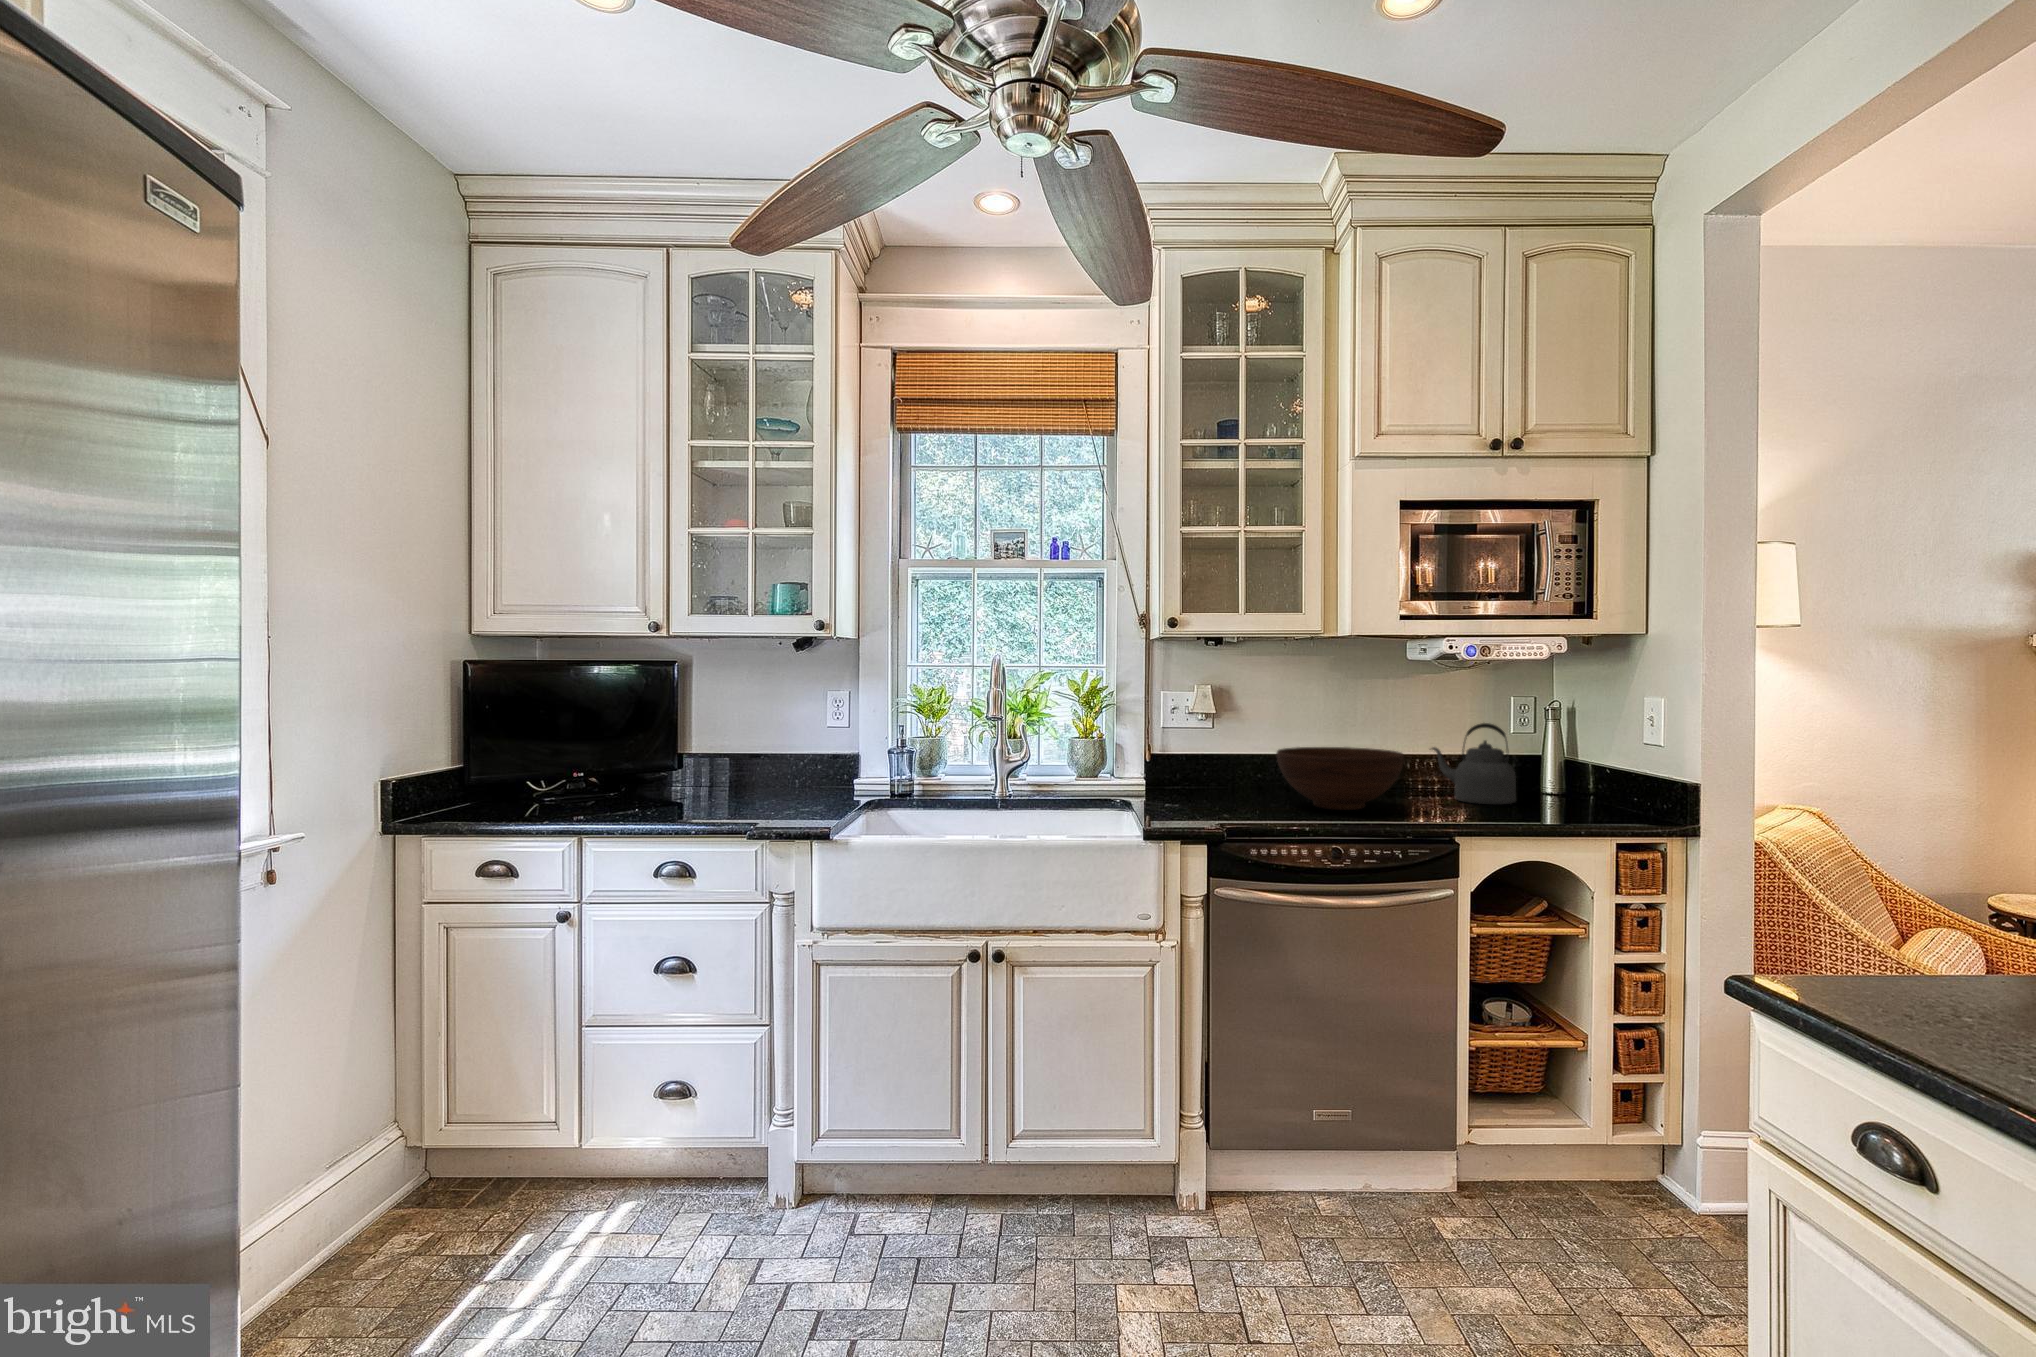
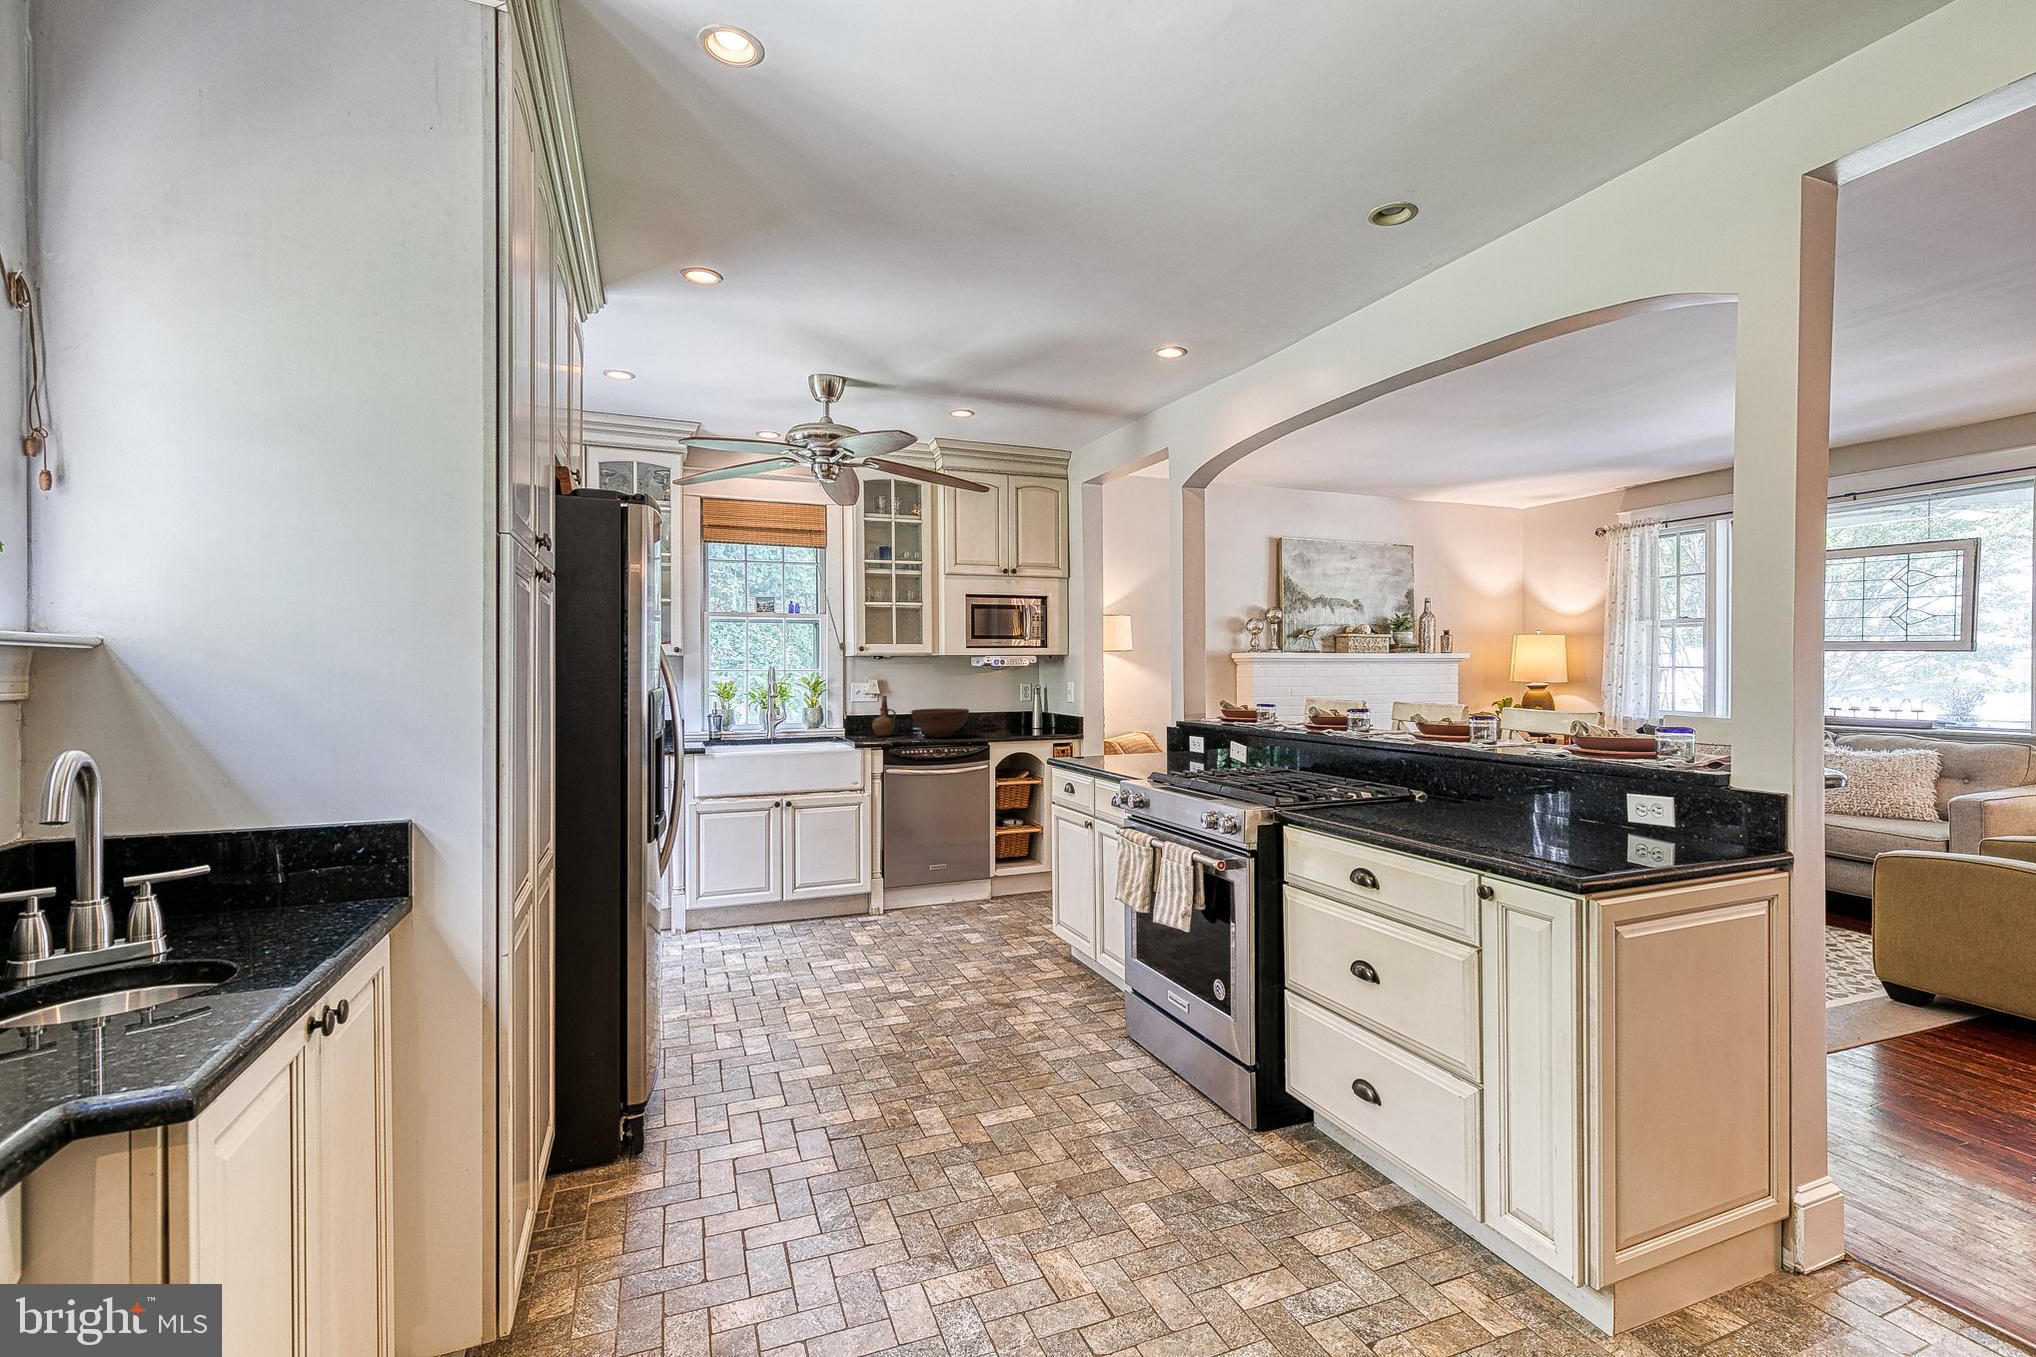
ceramic pitcher: none [1200,717,1247,796] -> present [872,696,896,736]
kettle: present [1431,723,1516,804] -> none [980,695,1018,733]

